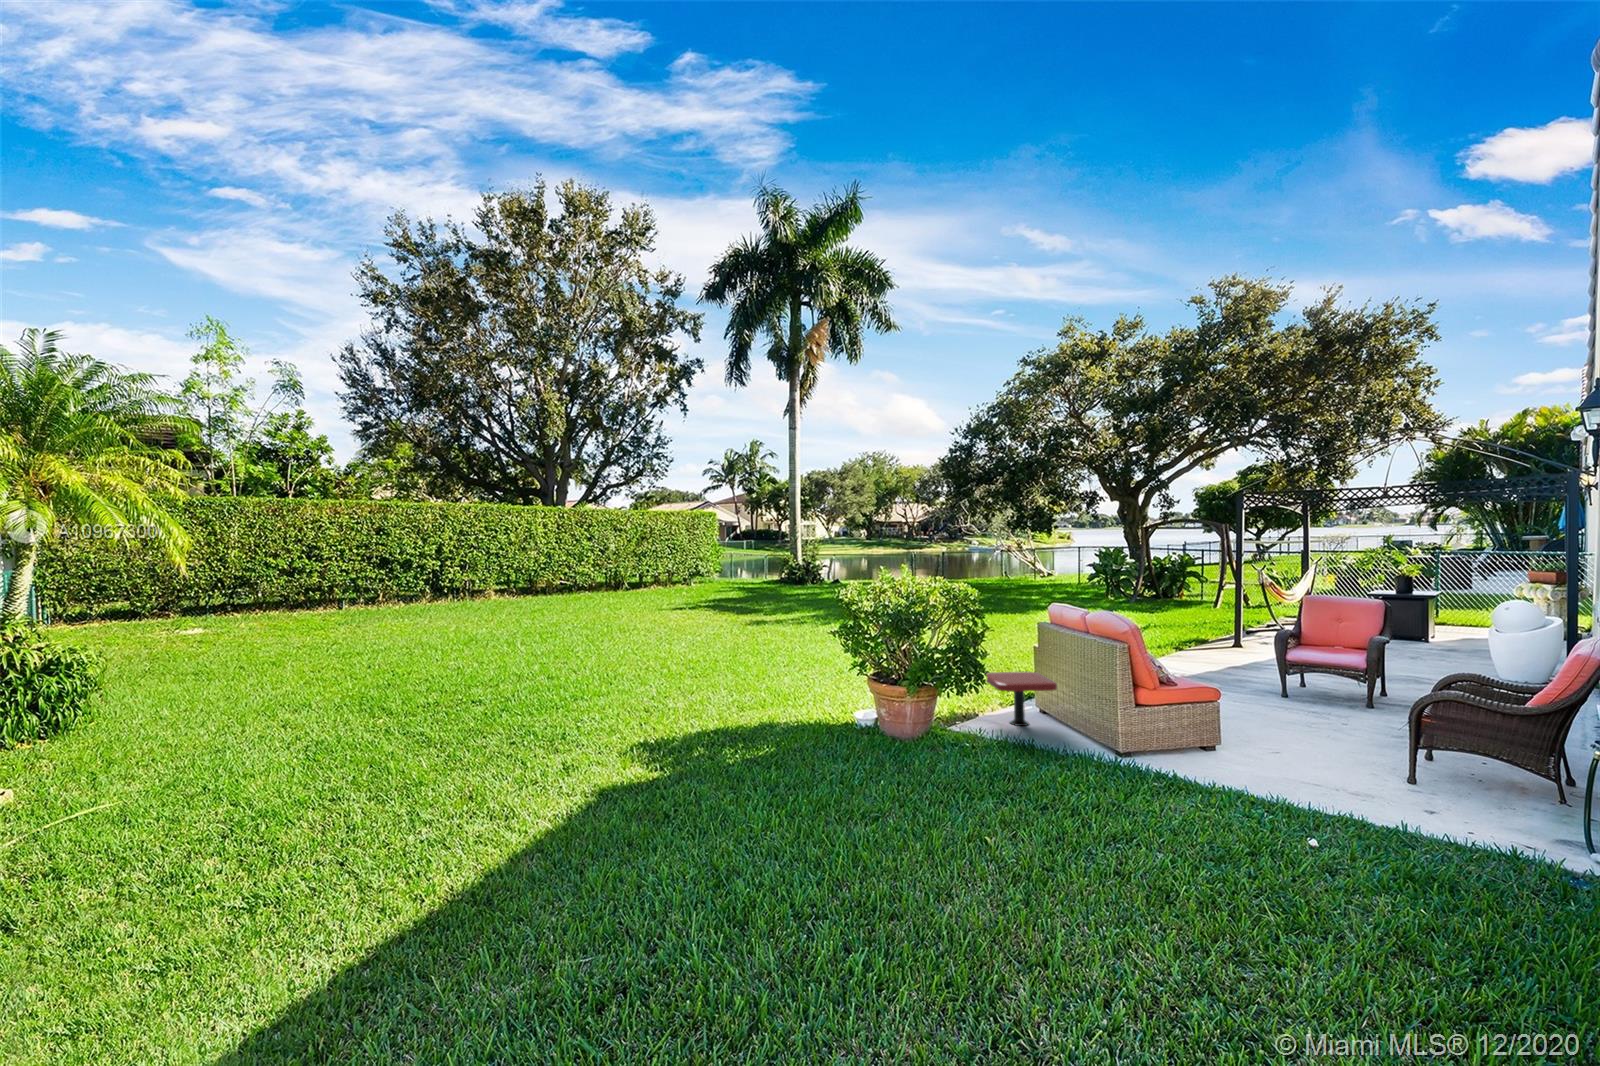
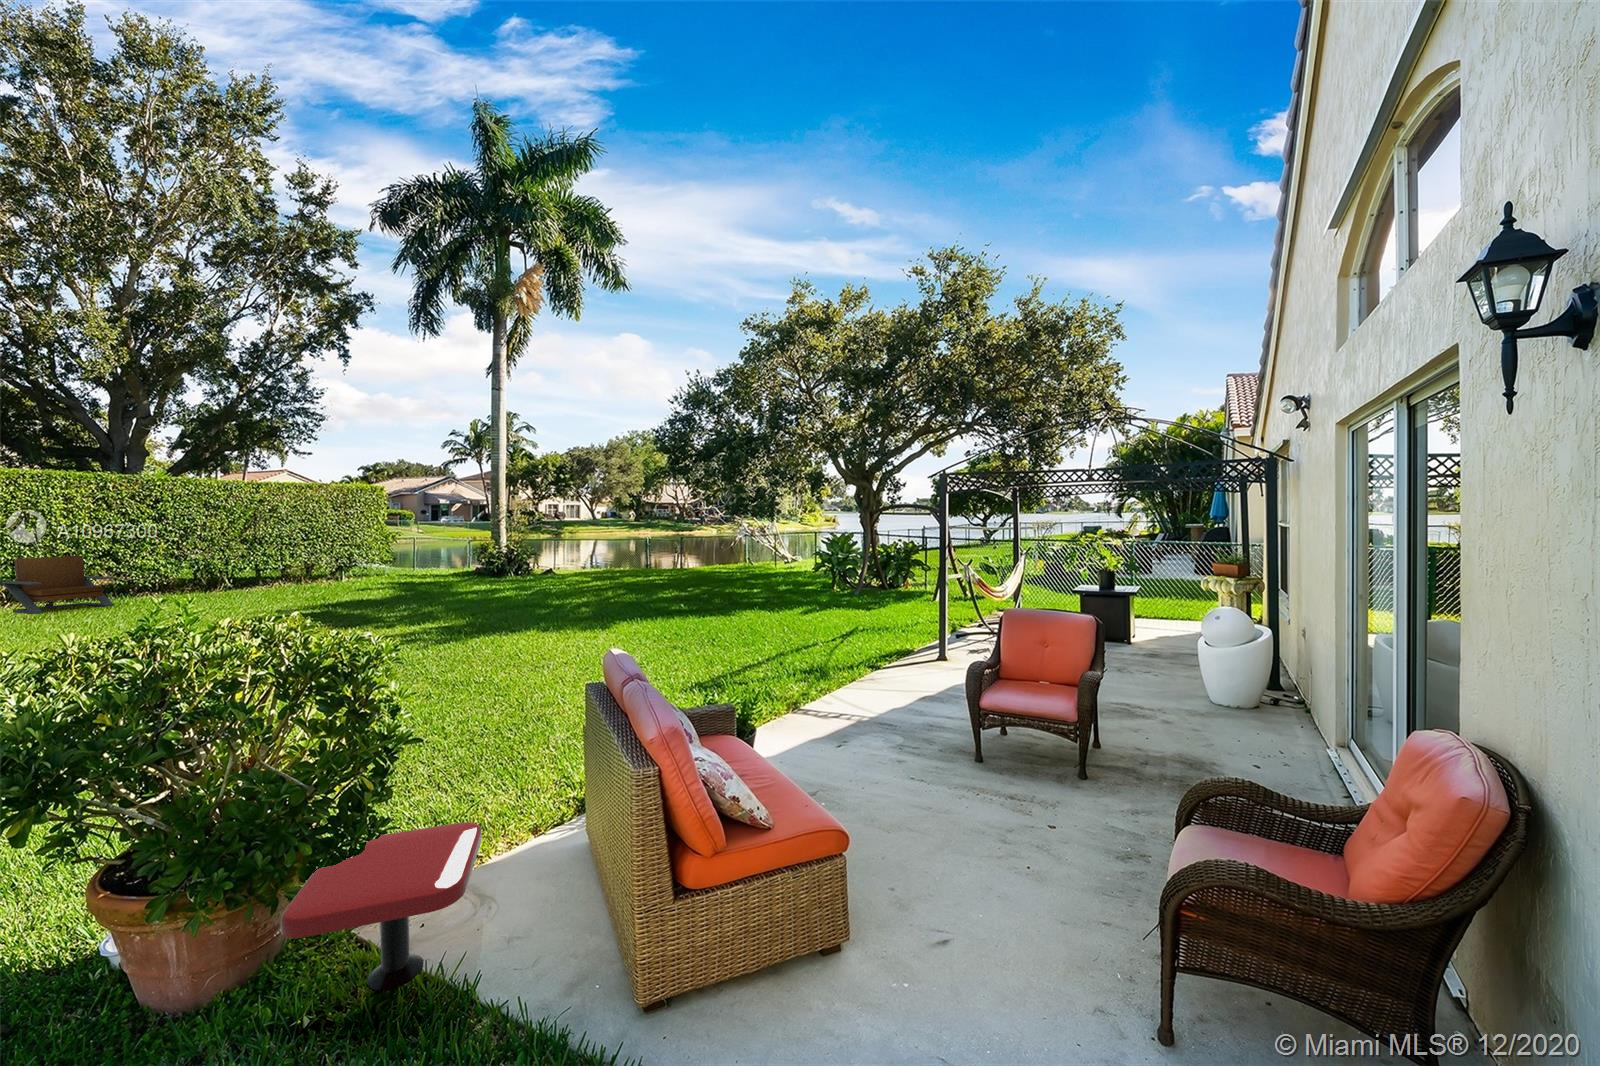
lounge chair: none [515,561,568,600] -> present [1,556,114,614]

